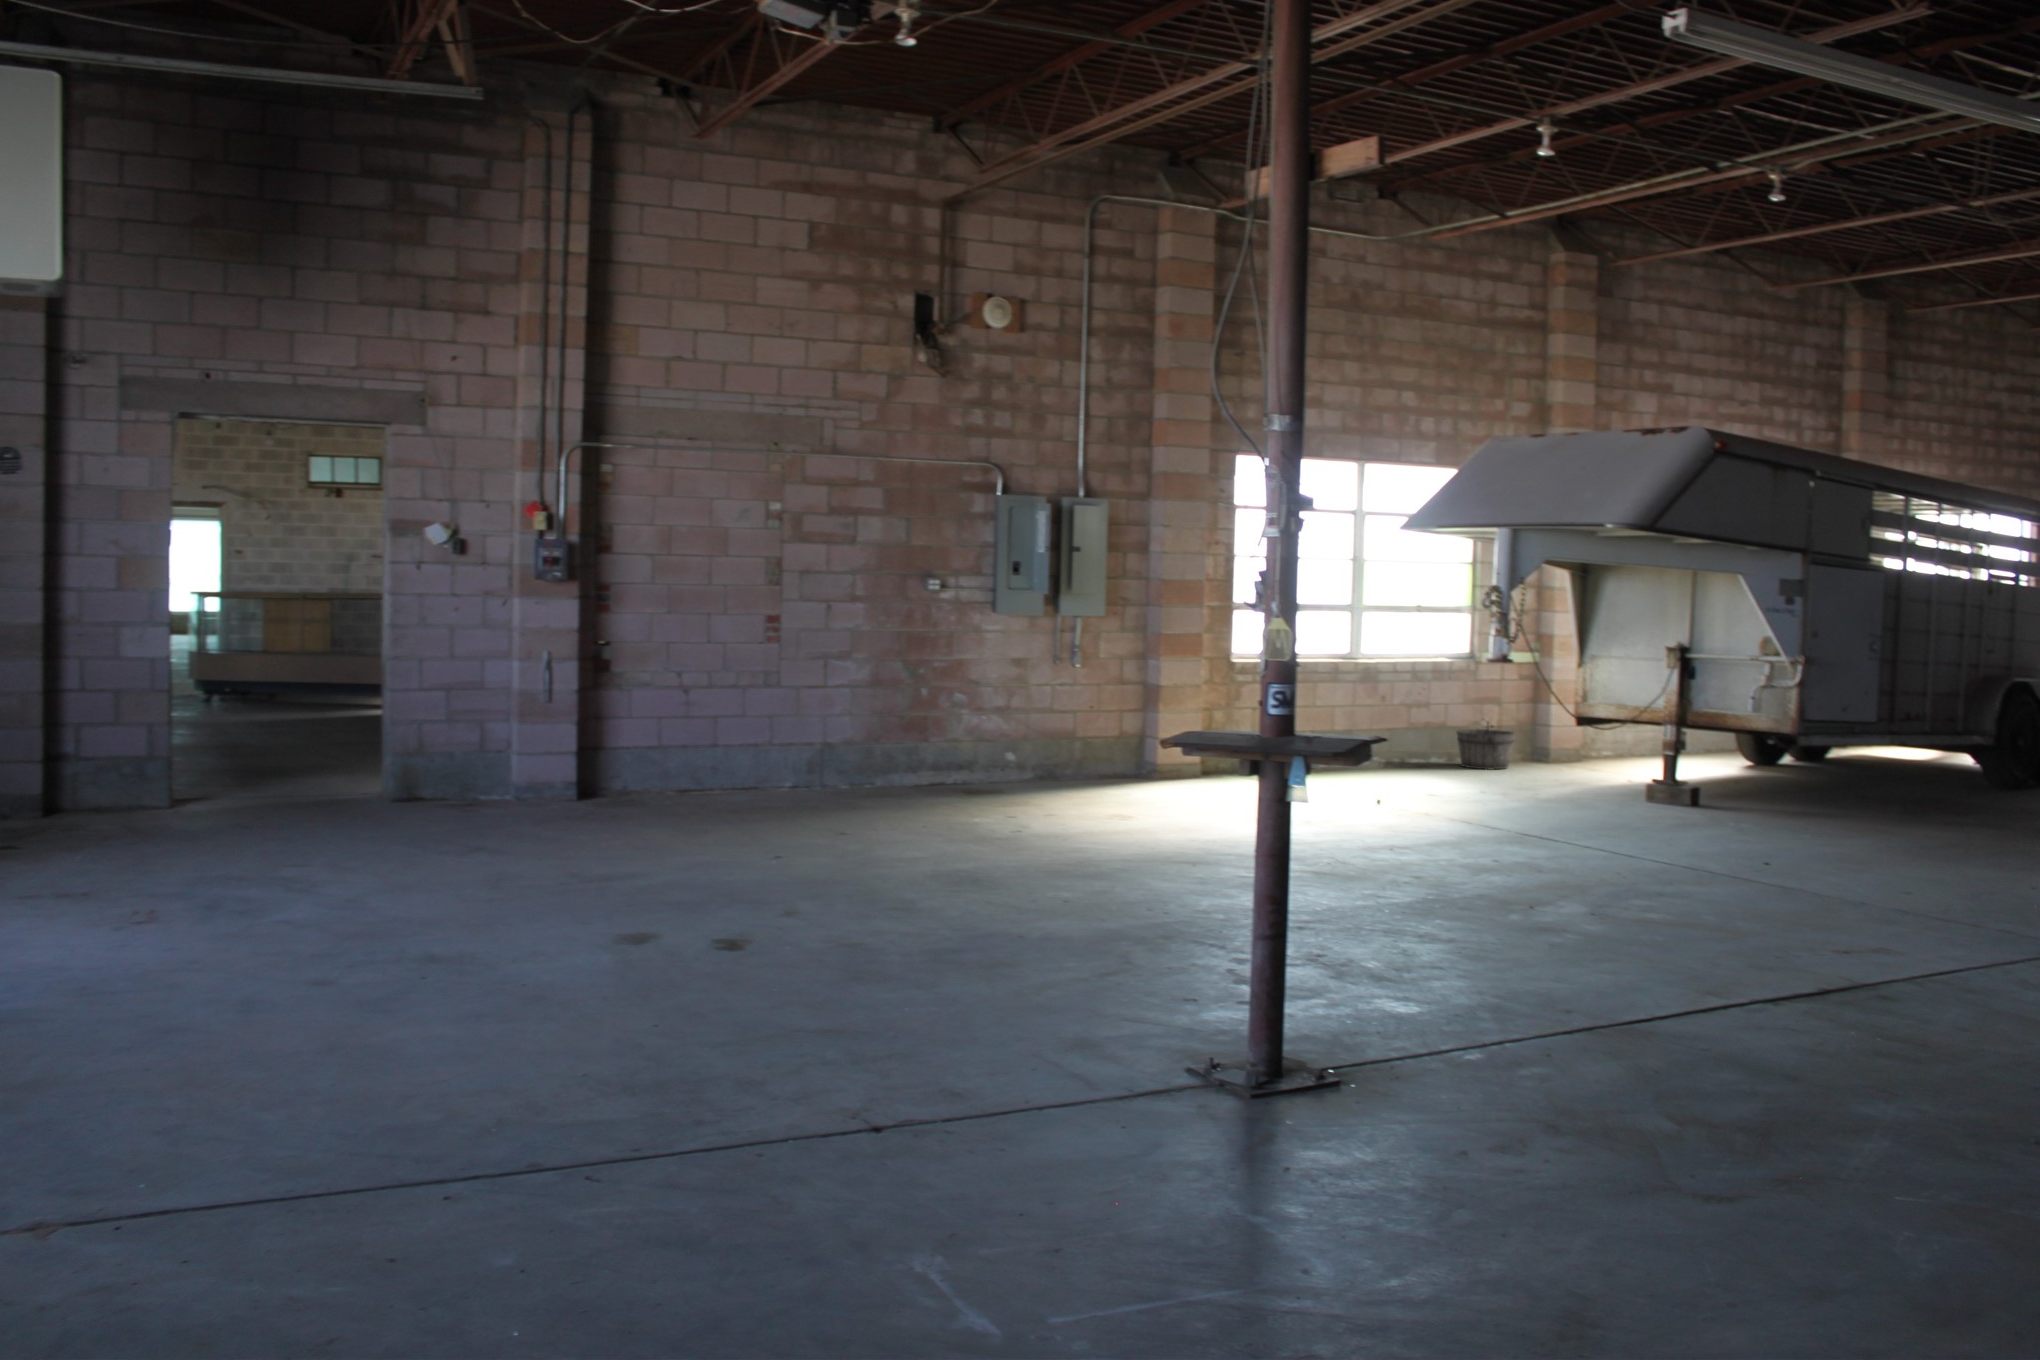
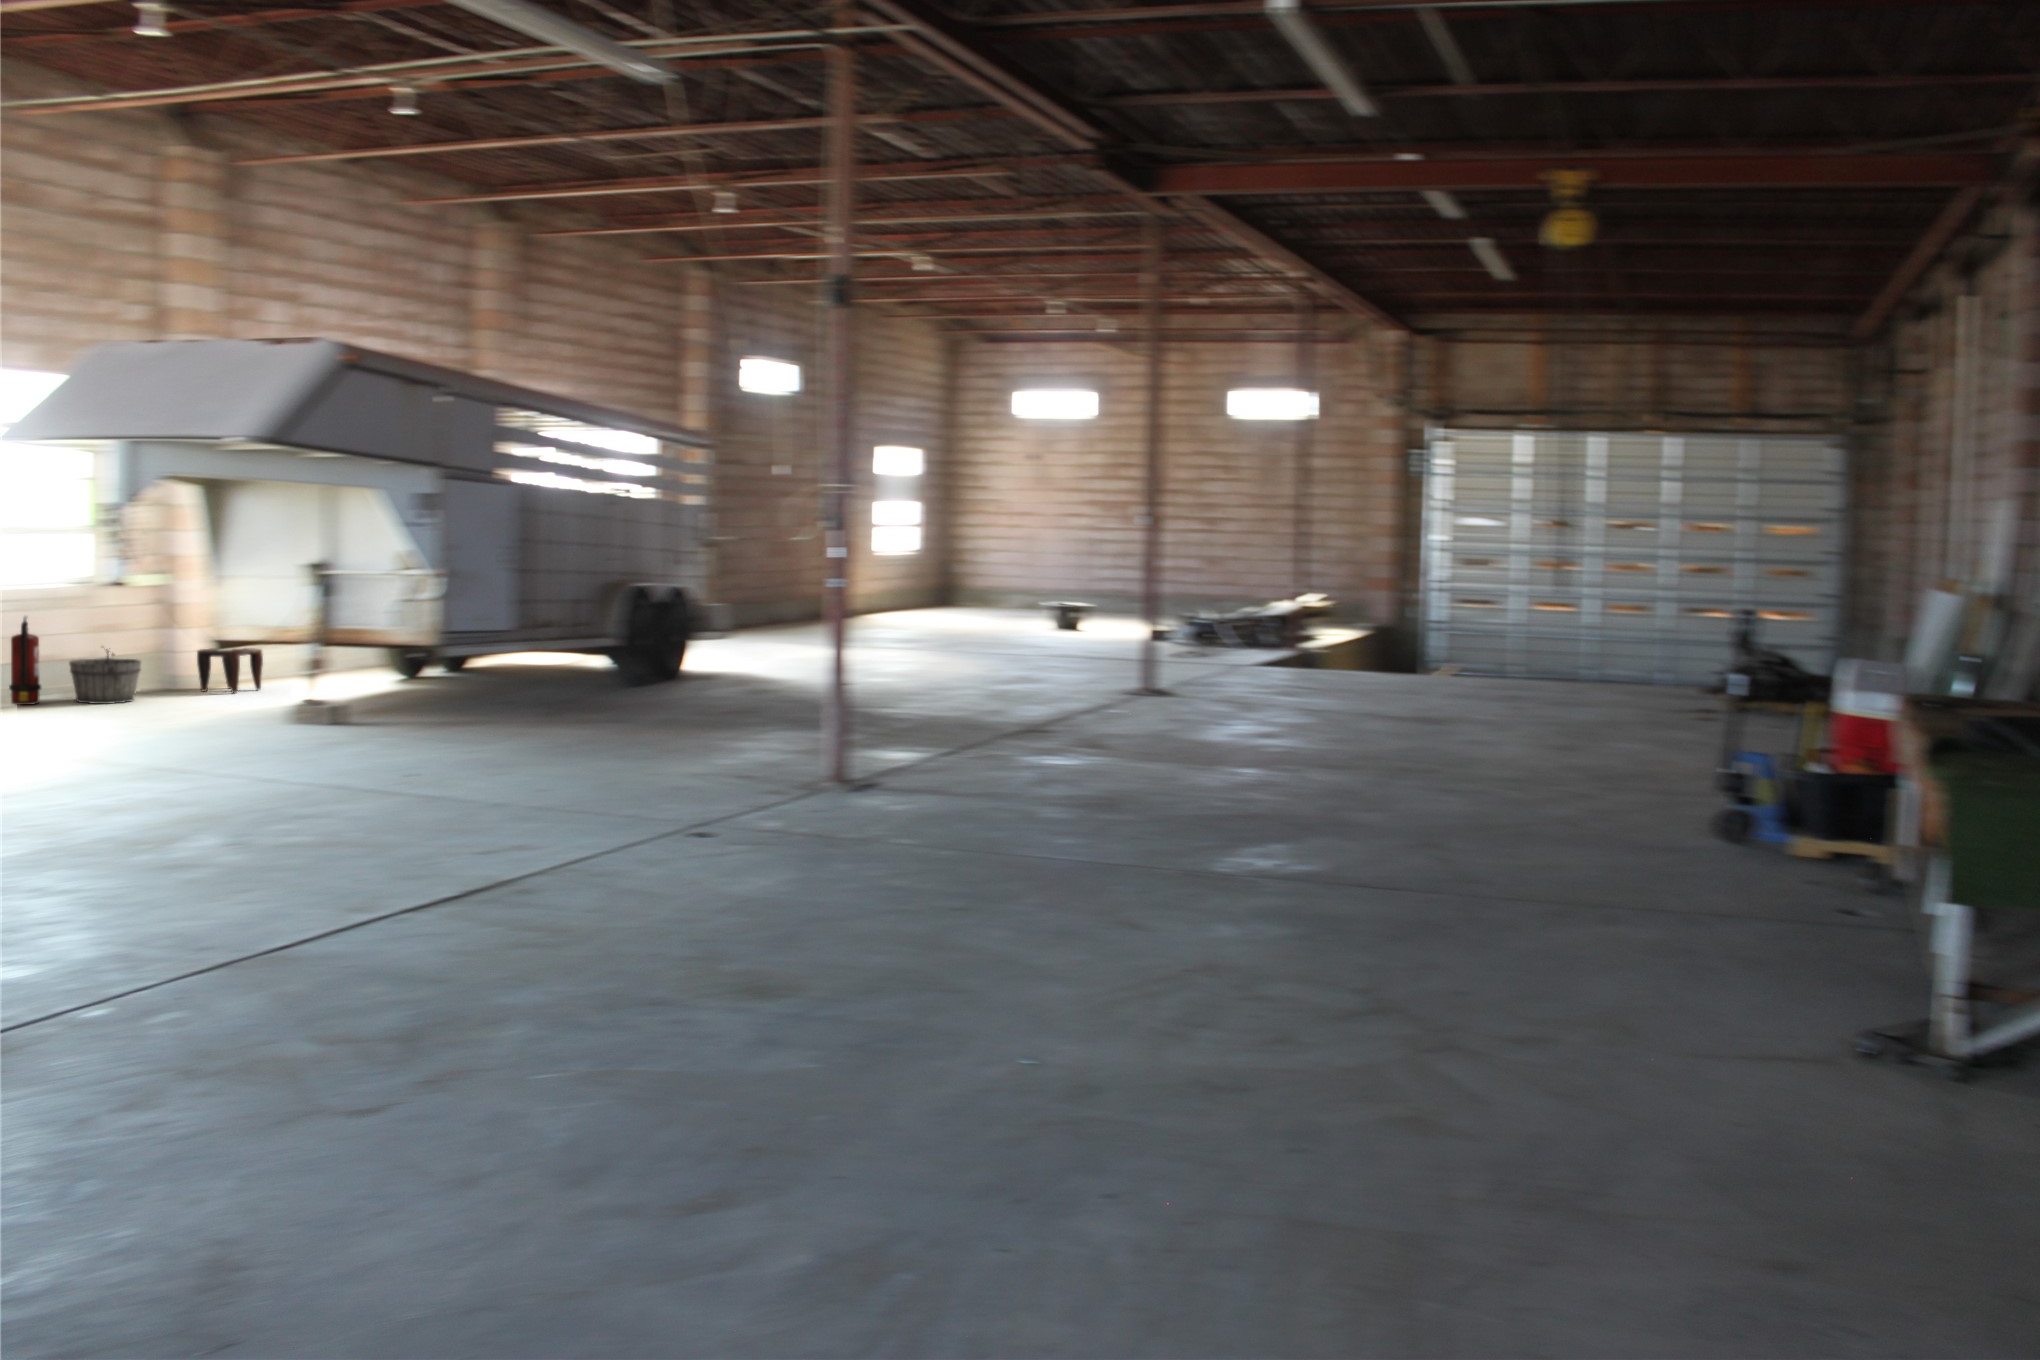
fire extinguisher: none [1409,689,1434,766] -> present [9,616,41,705]
stool: none [1562,725,1621,767] -> present [197,648,263,693]

